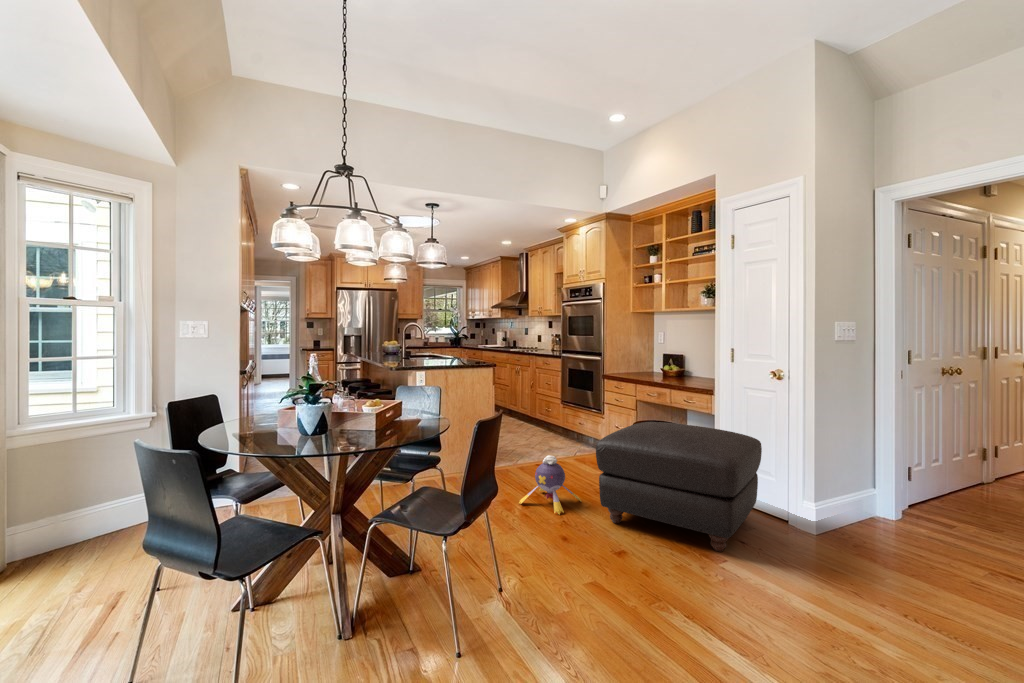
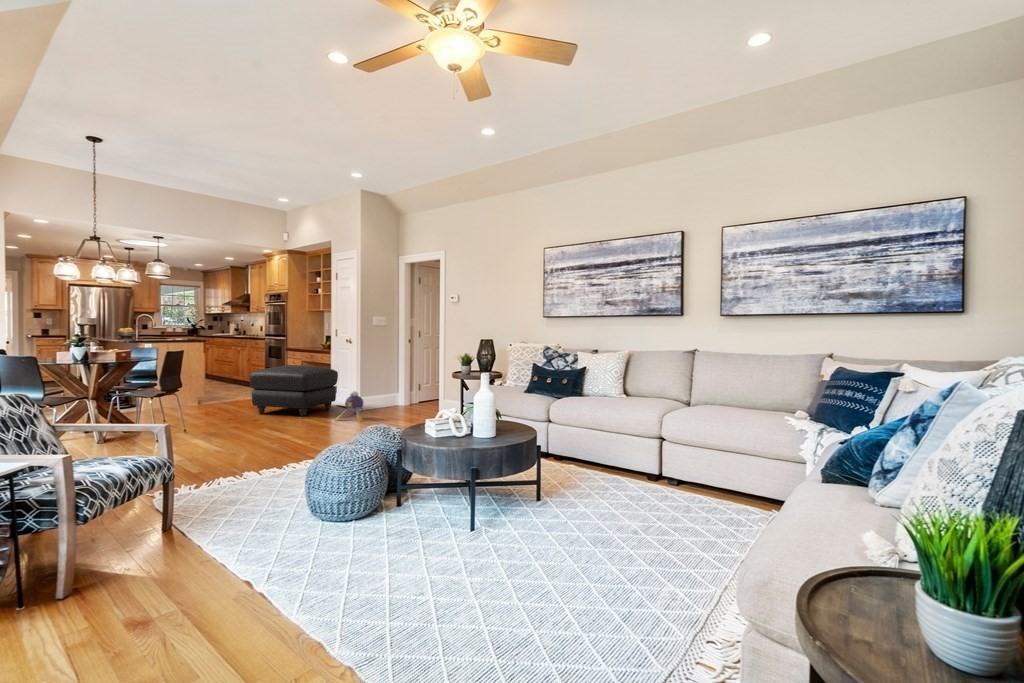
plush toy: present [519,455,581,515] -> present [336,391,372,421]

